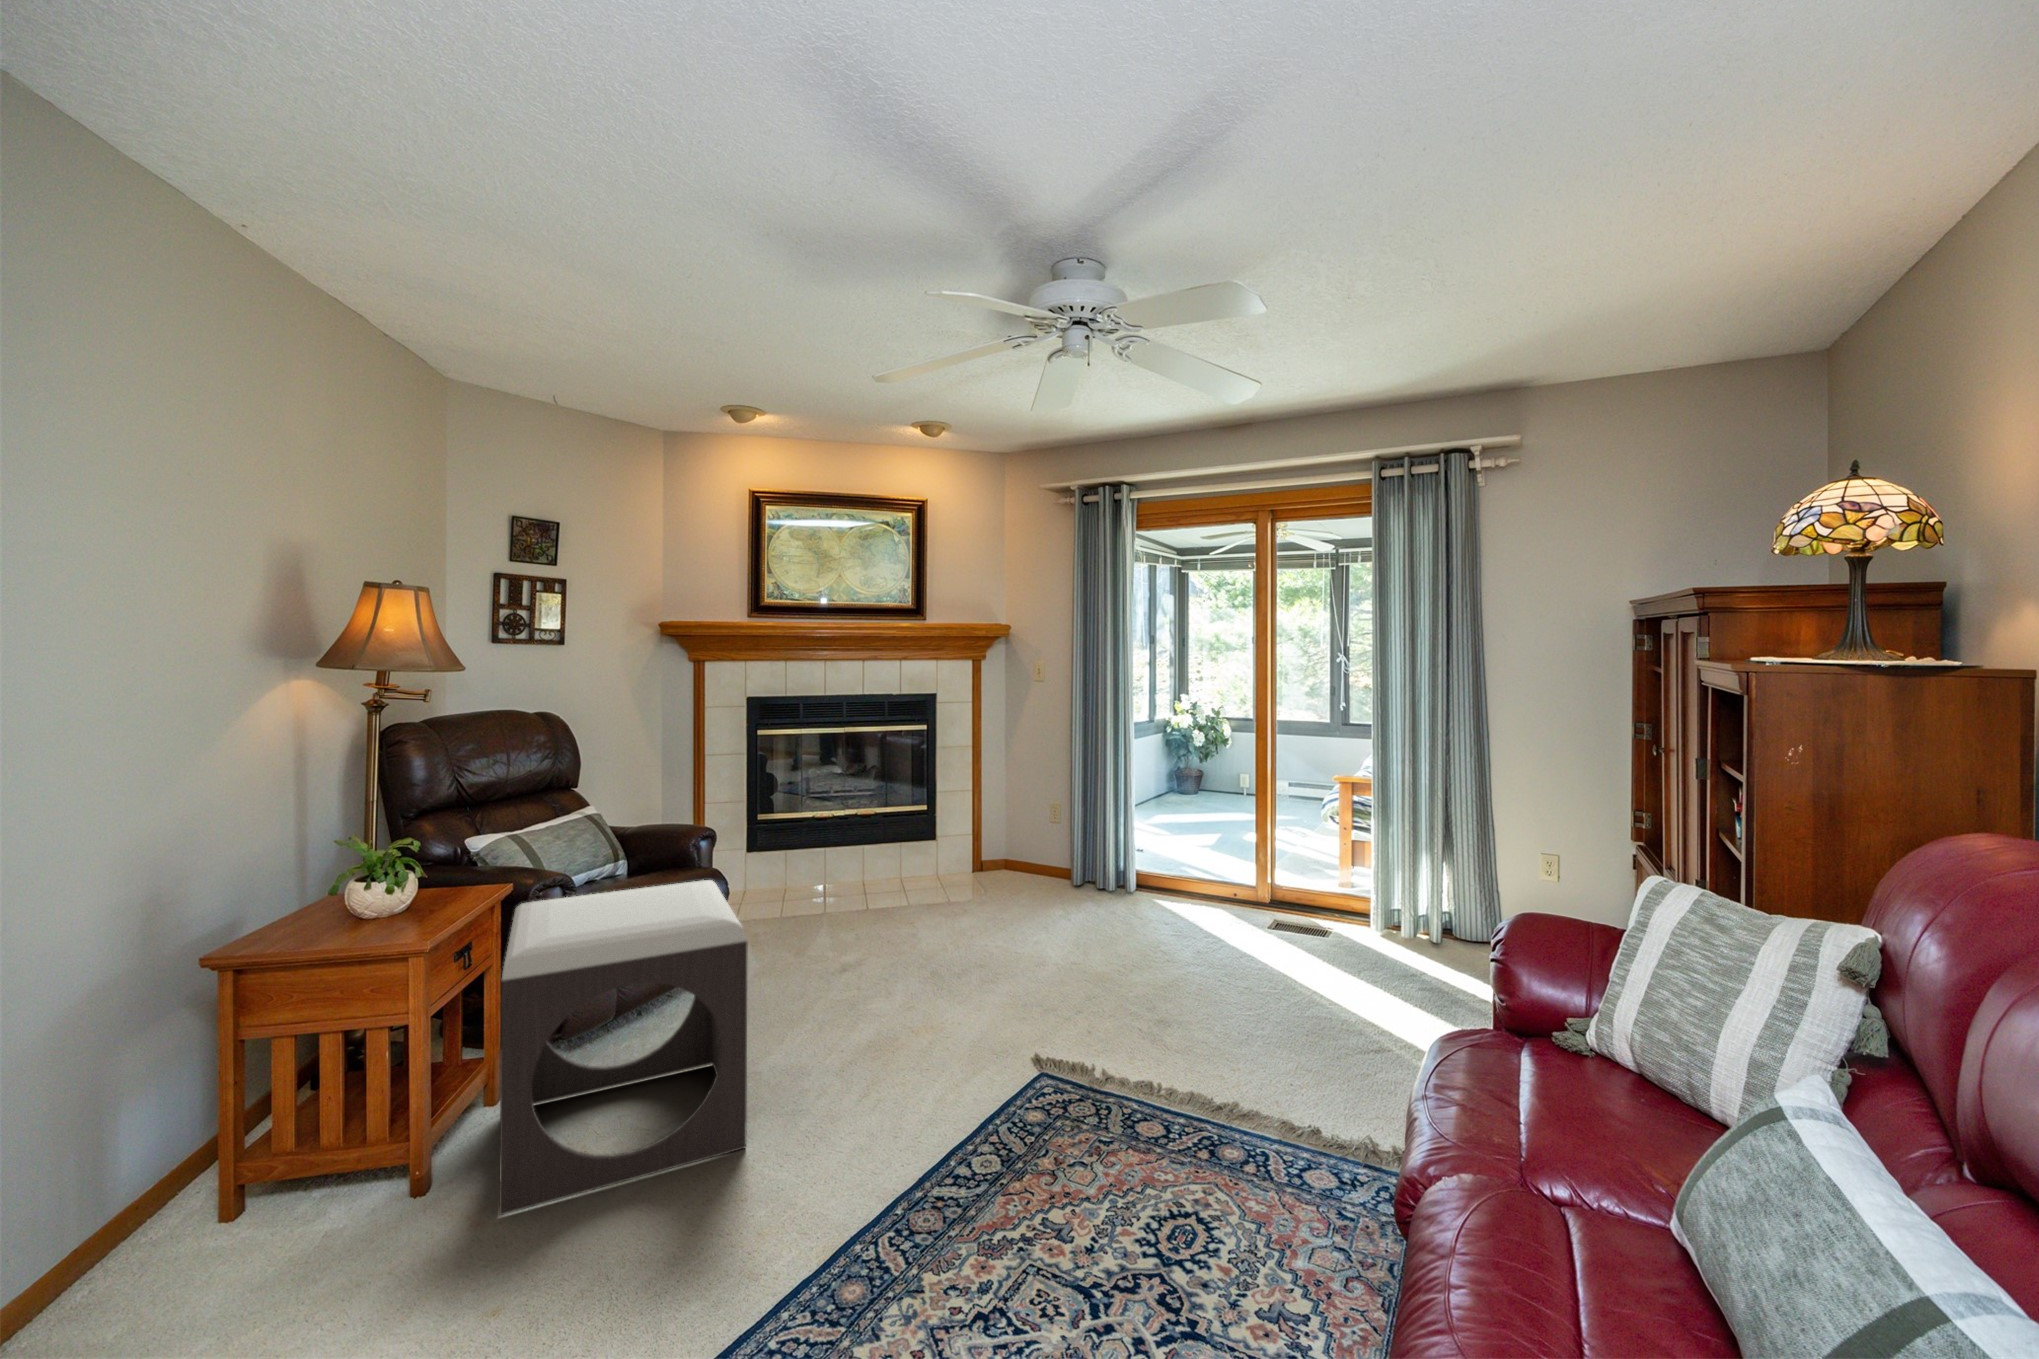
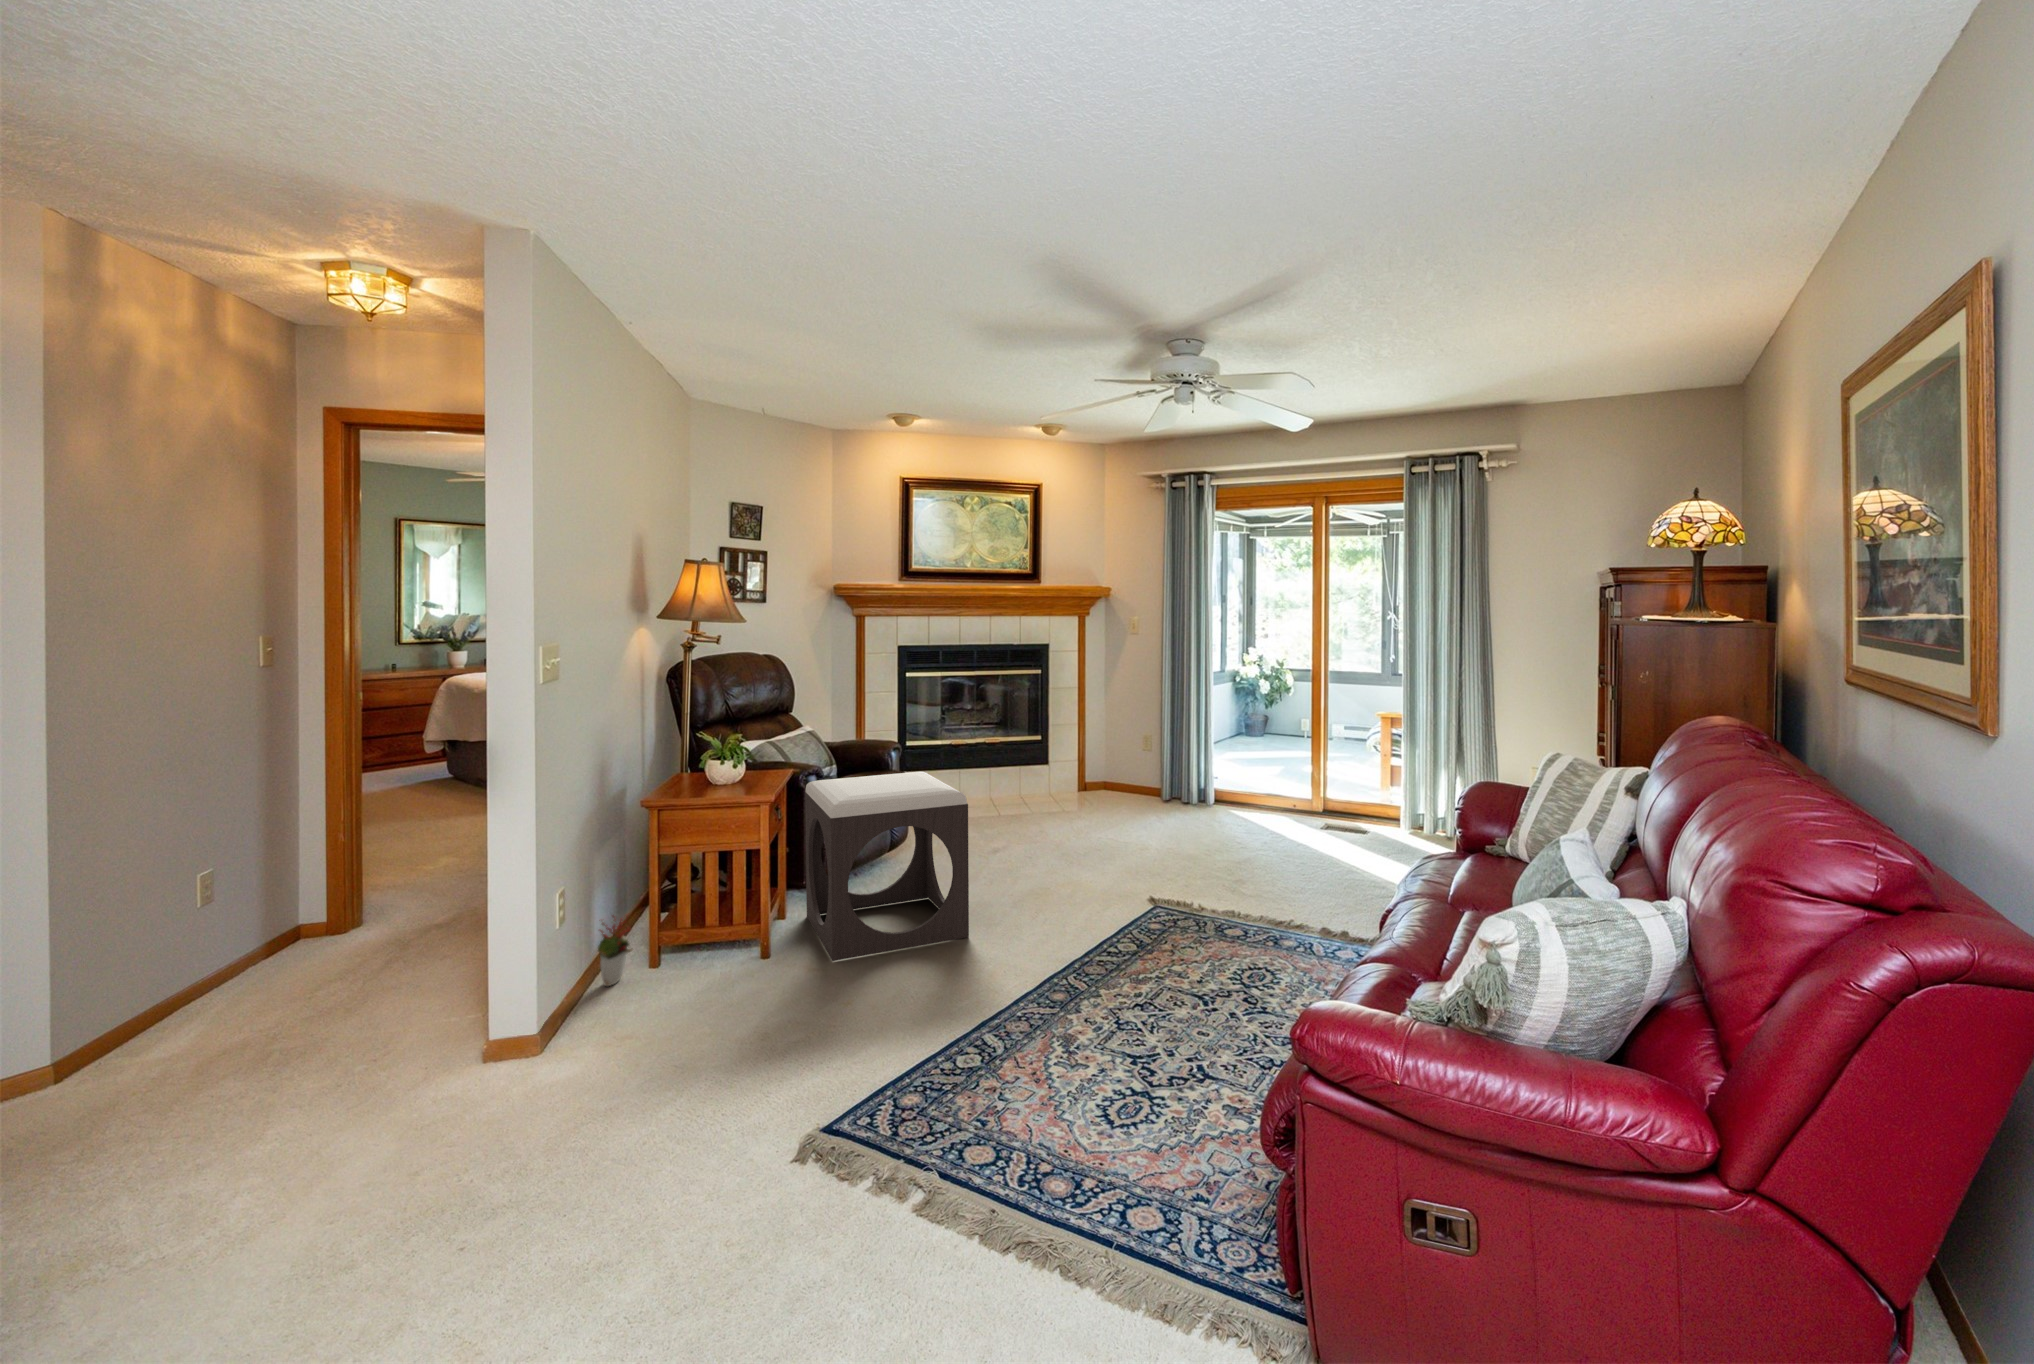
decorative plant: none [30,1165,120,1303] -> present [598,915,632,986]

